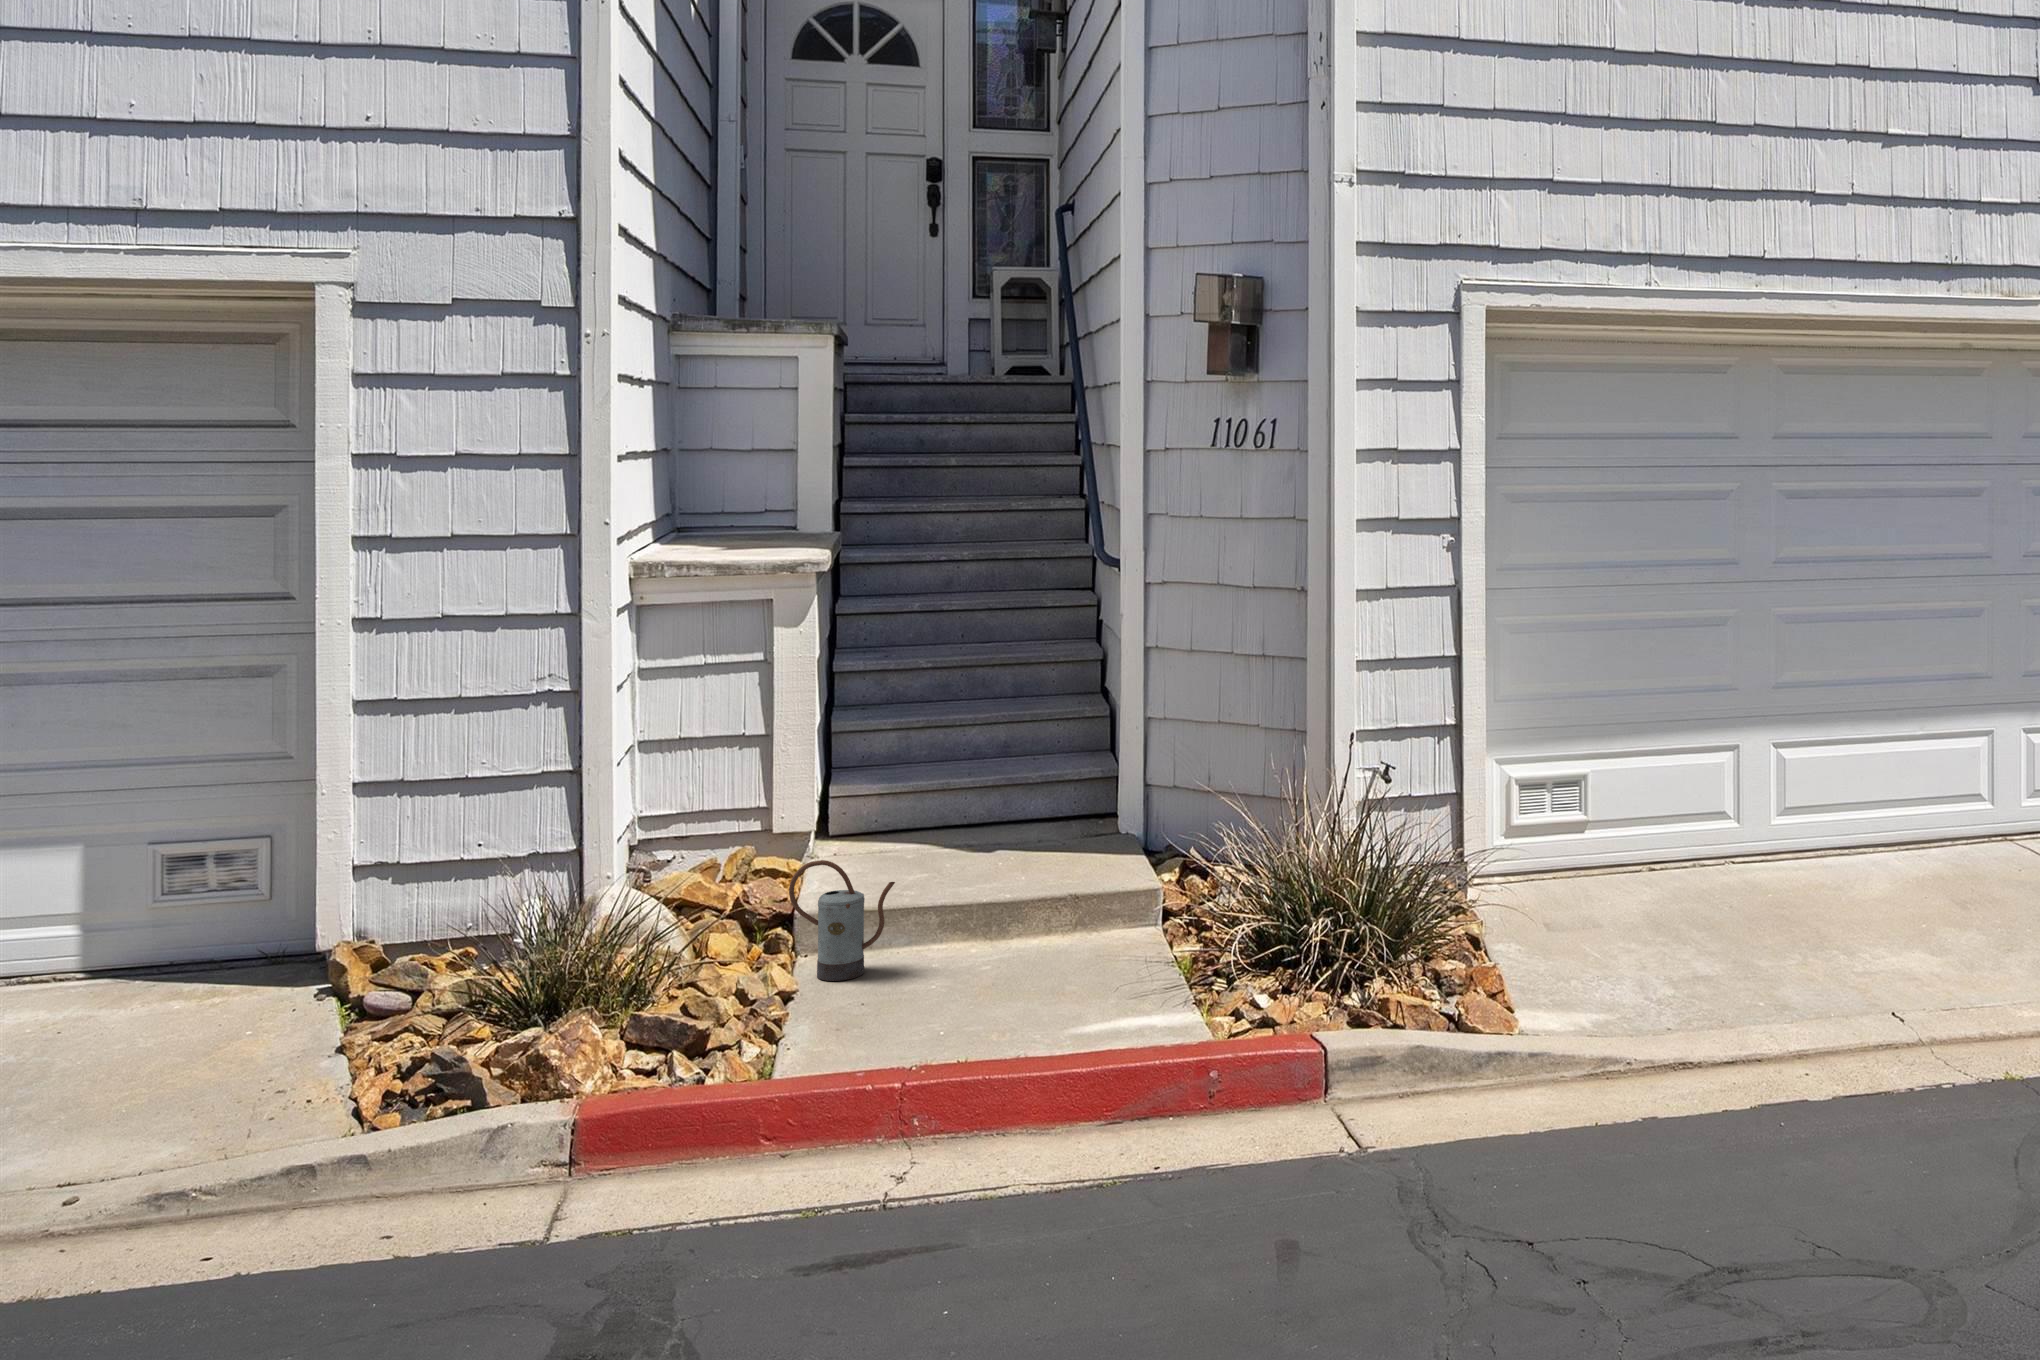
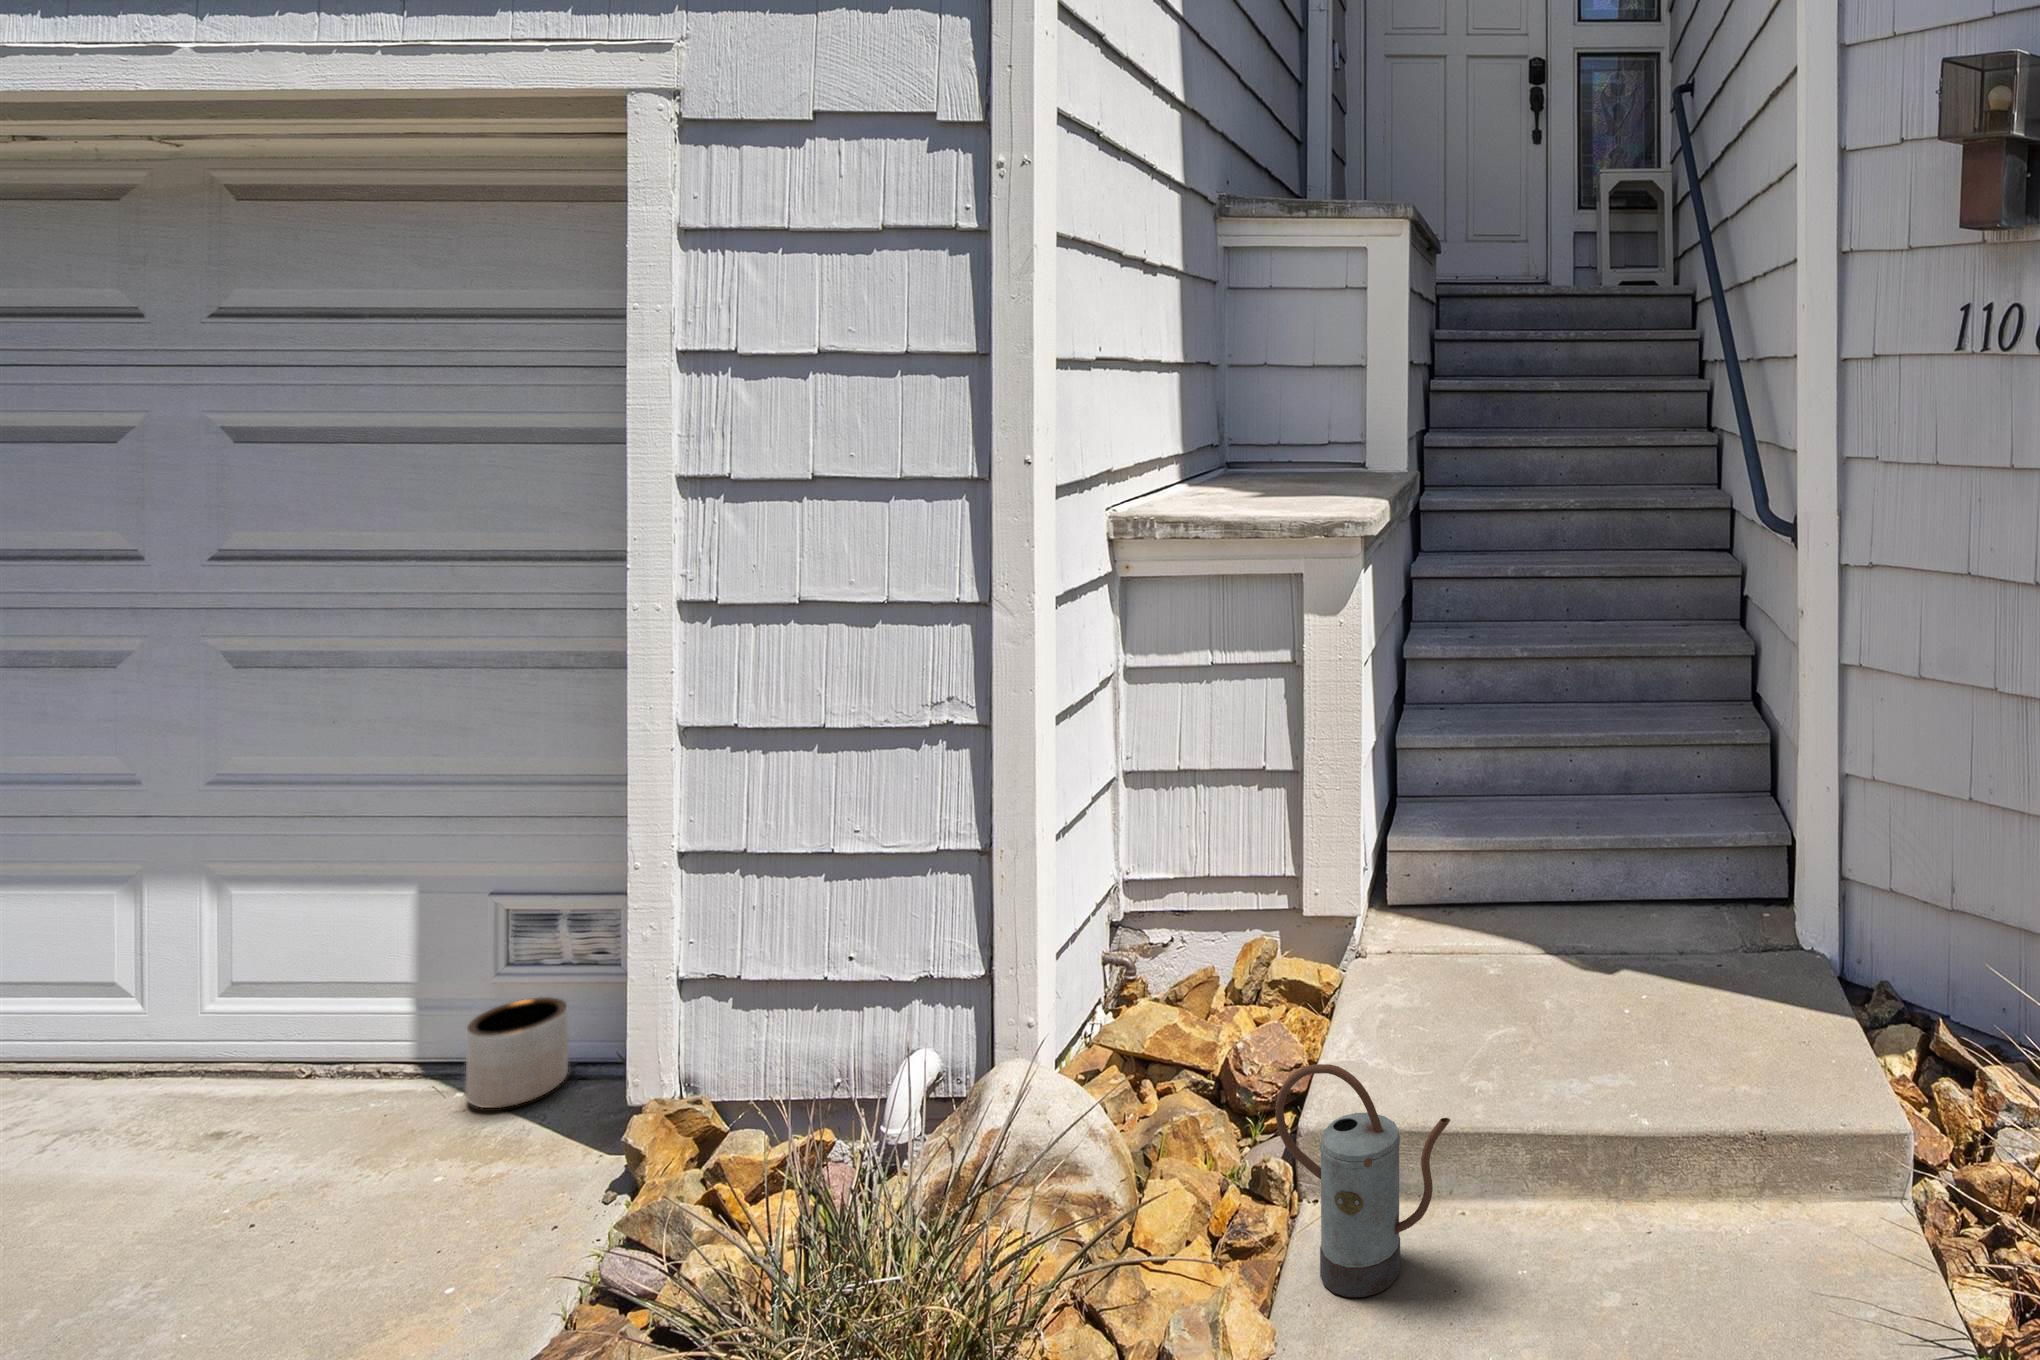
planter: none [162,913,232,980] -> present [466,997,568,1108]

